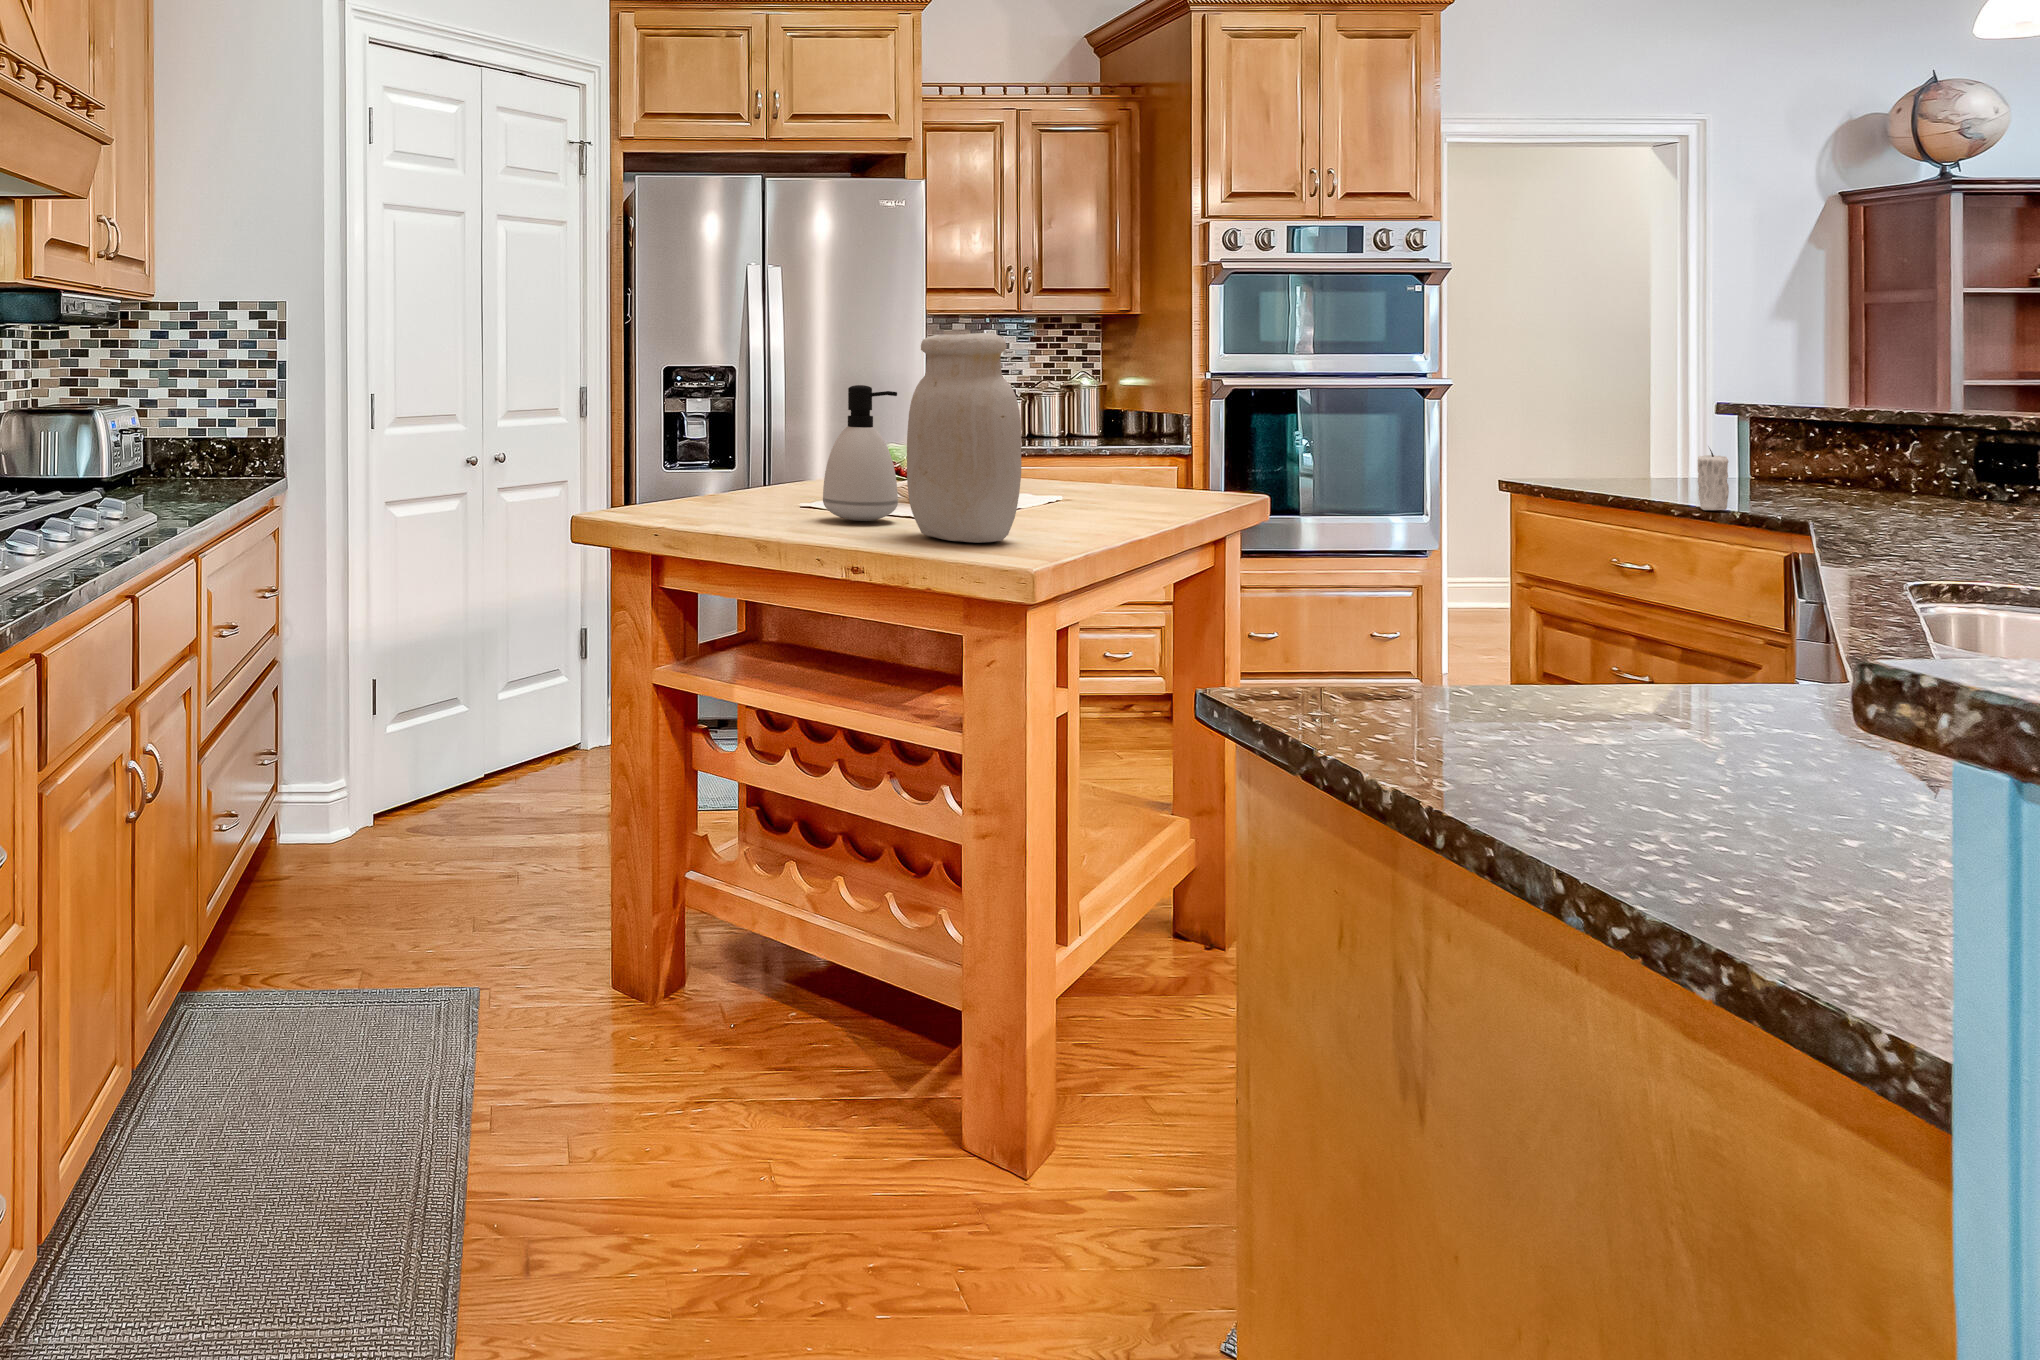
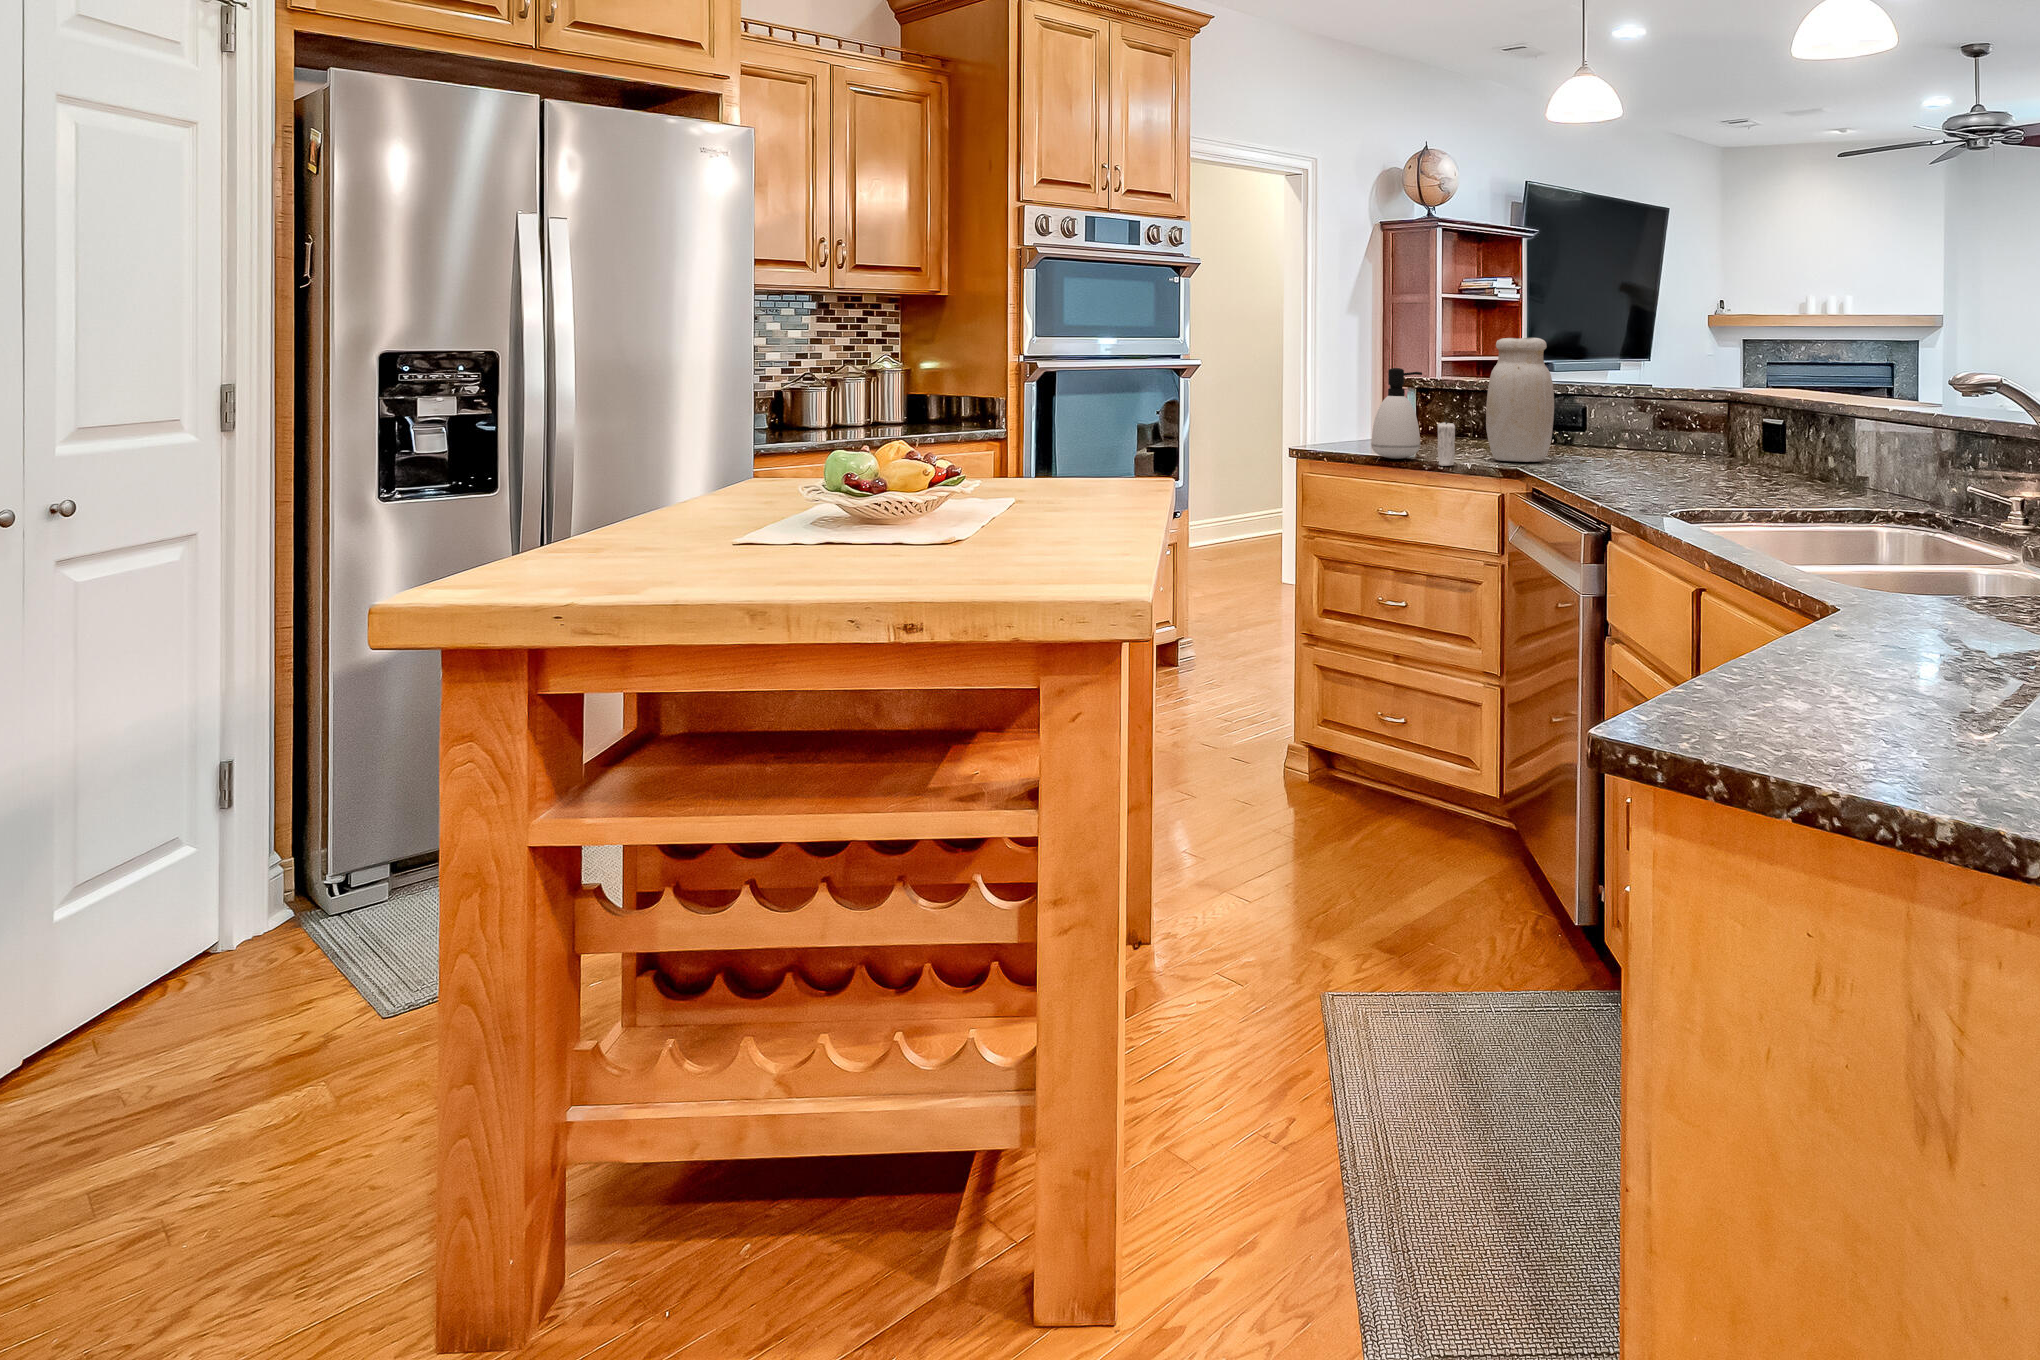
jar: present [907,333,1021,543] -> present [1486,338,1554,462]
soap dispenser: present [823,385,898,521] -> present [1371,368,1422,459]

